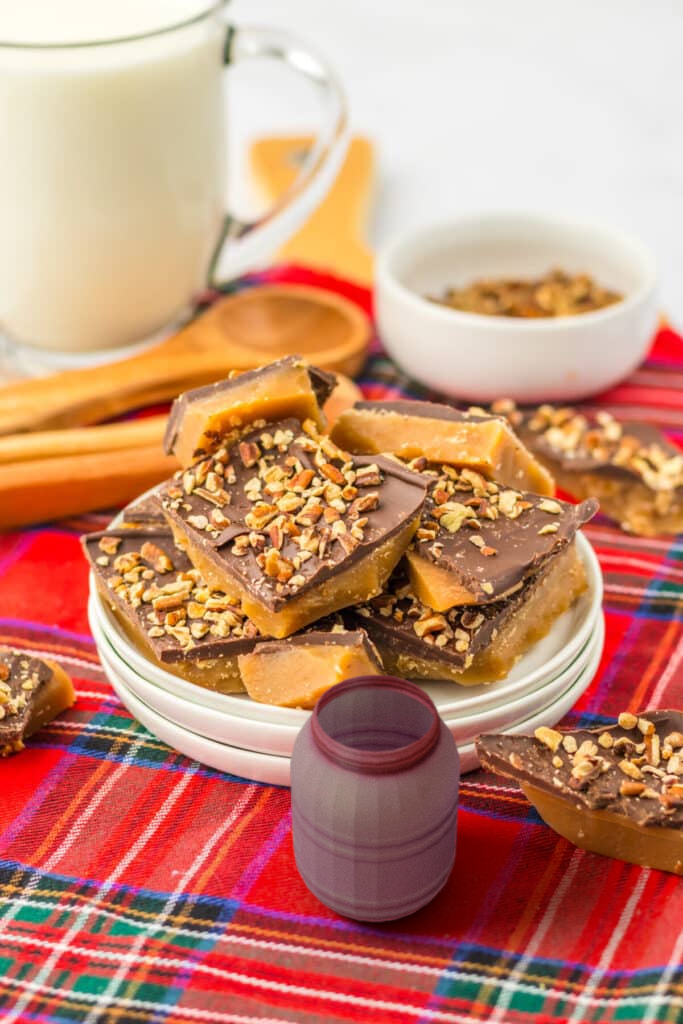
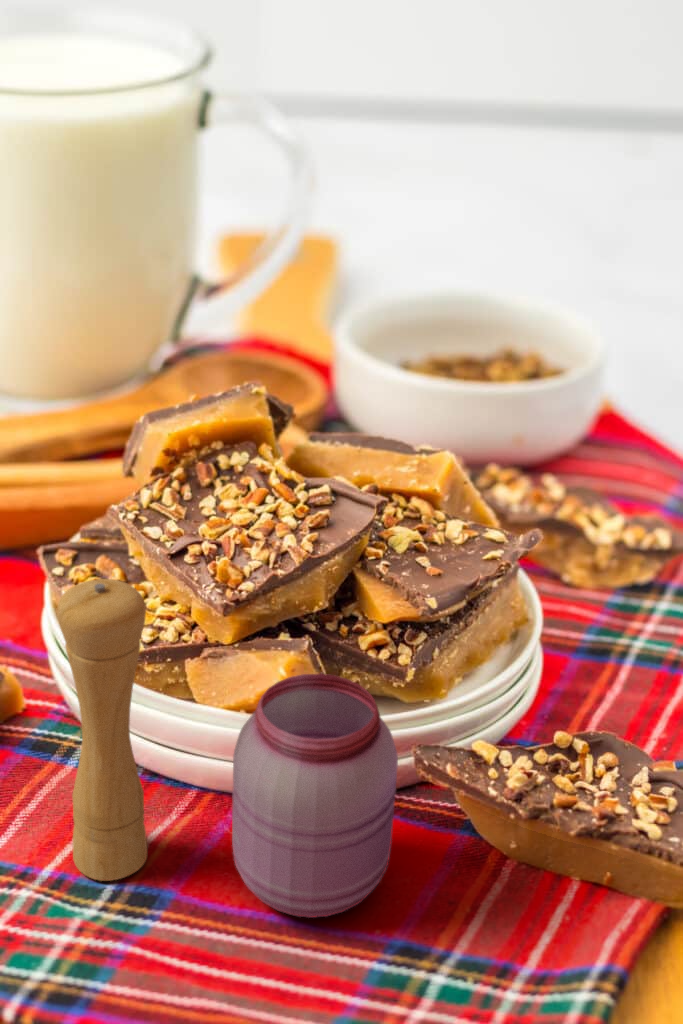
pepper mill: none [100,590,208,887] -> present [57,579,147,881]

